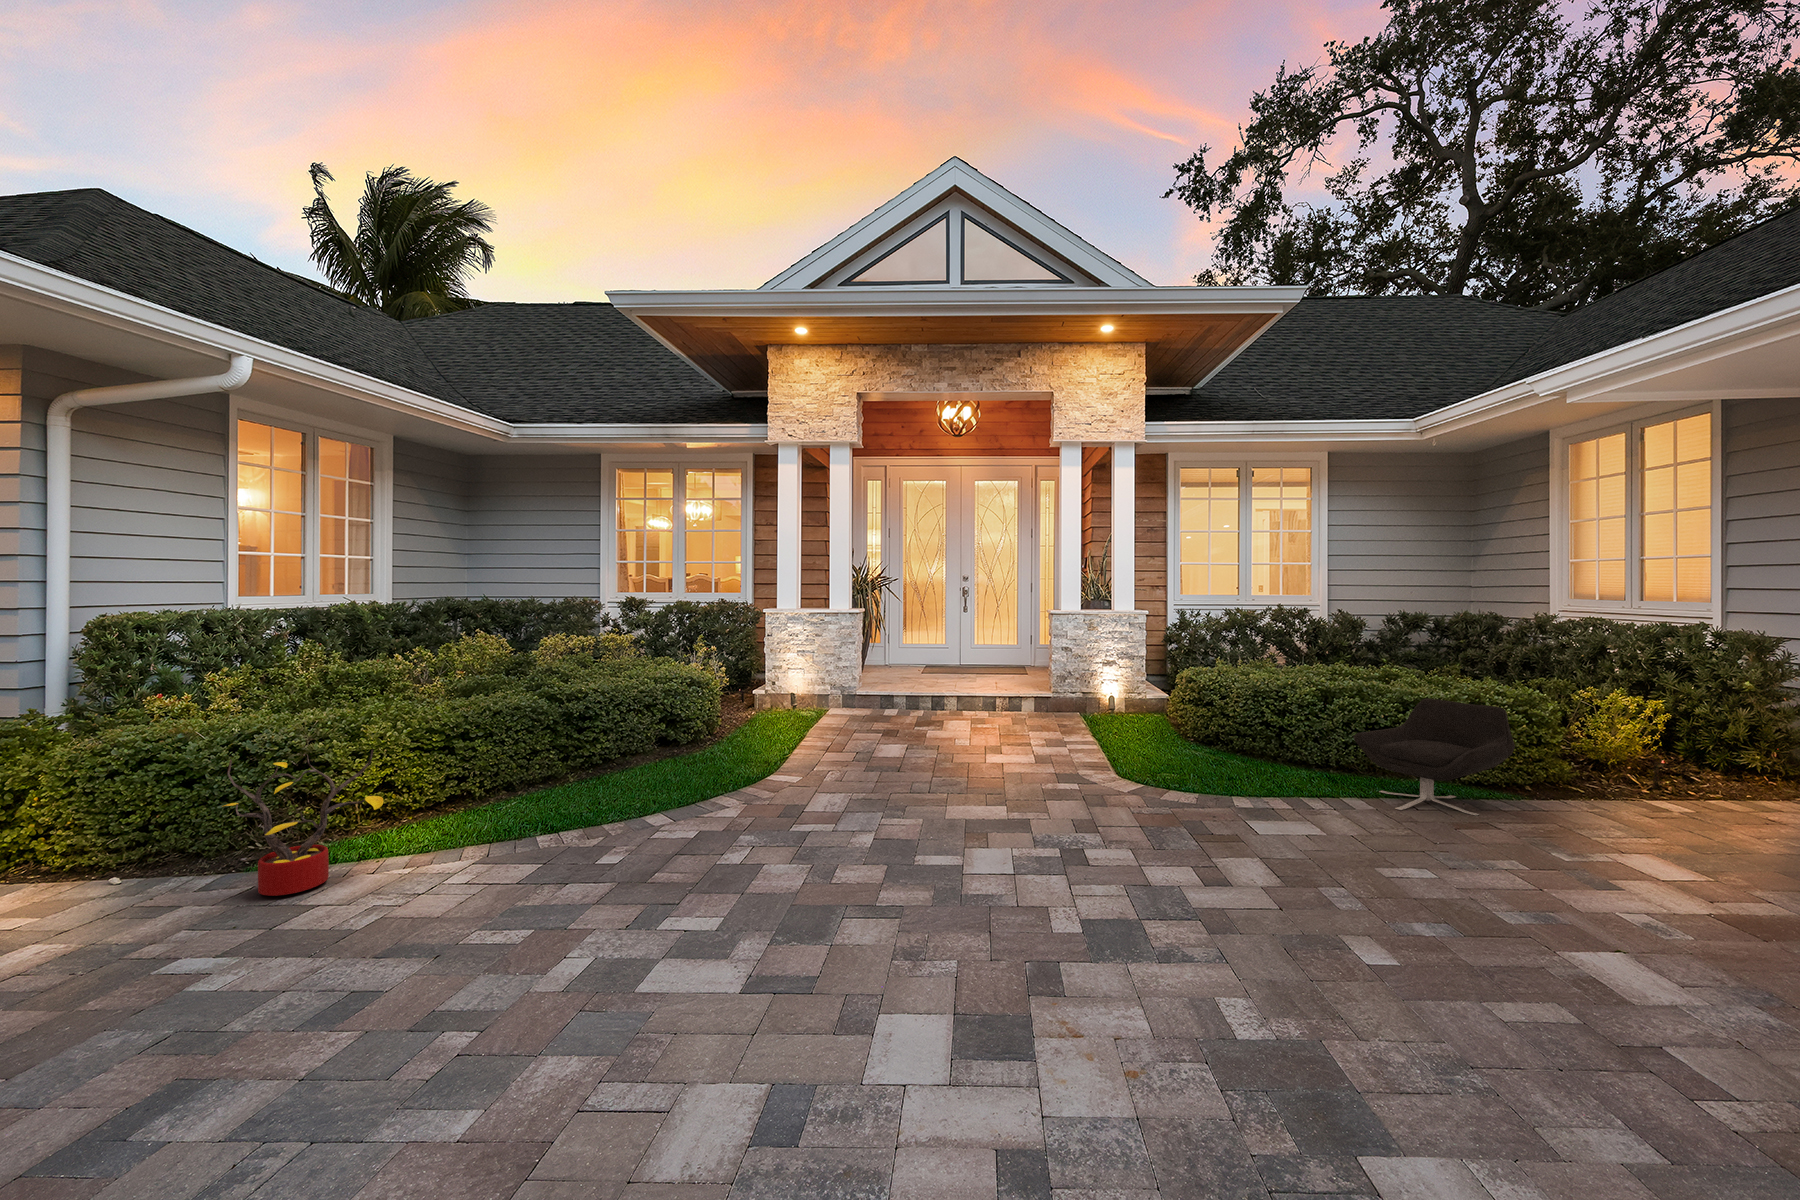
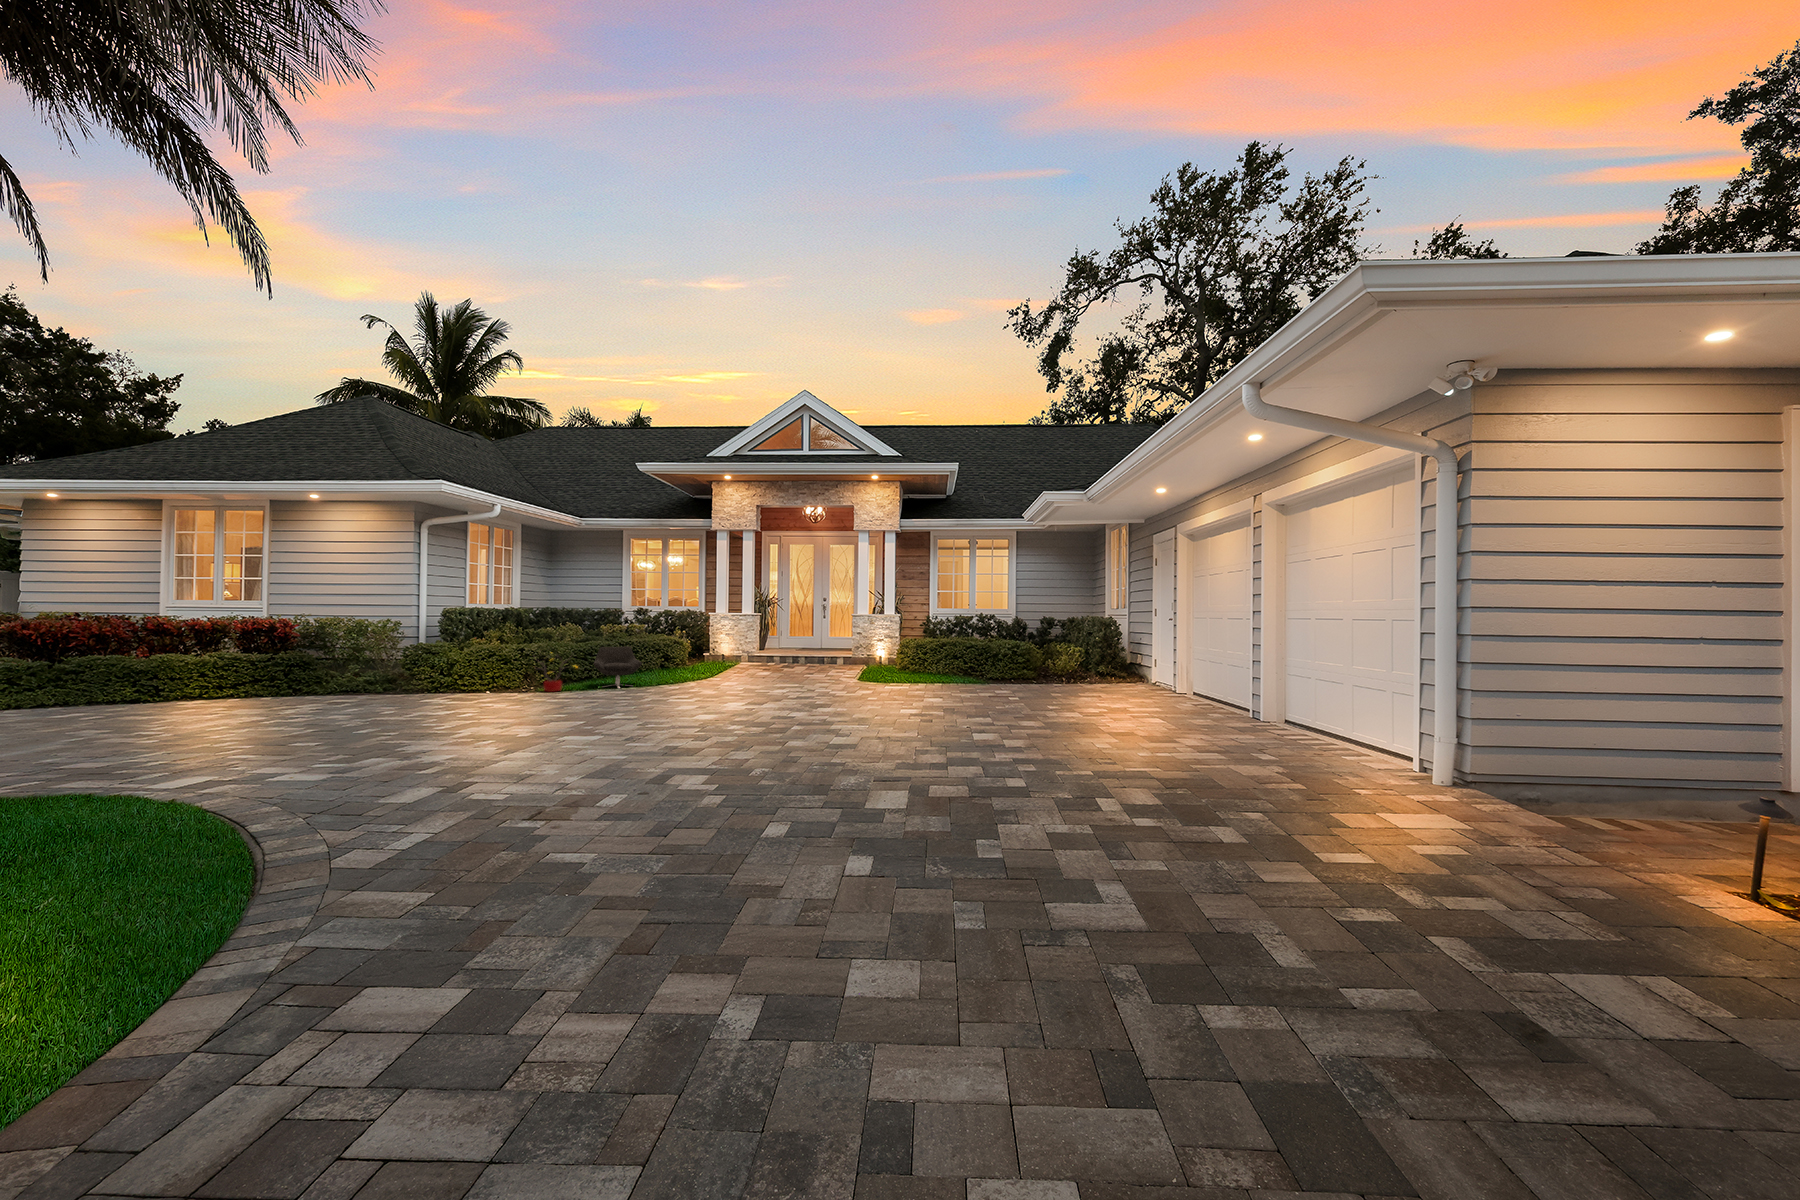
lounge chair: present [1353,698,1515,816] -> present [594,646,642,688]

